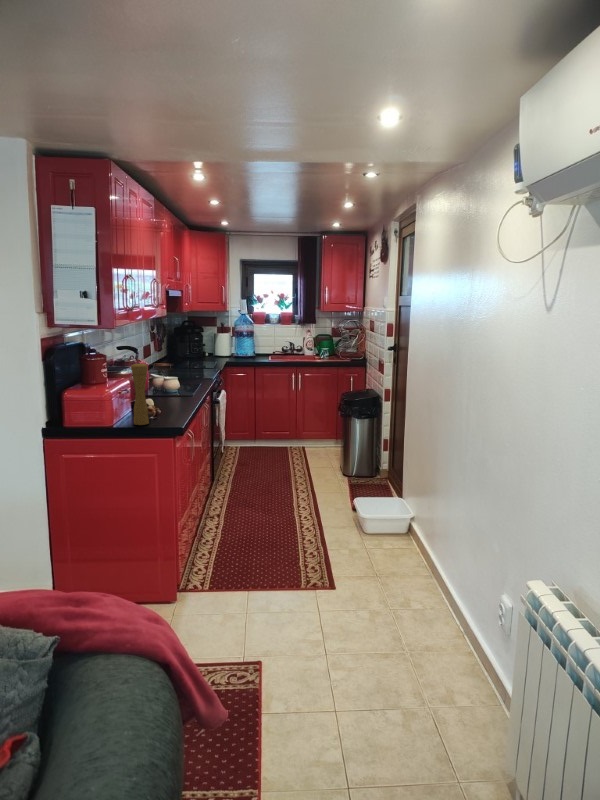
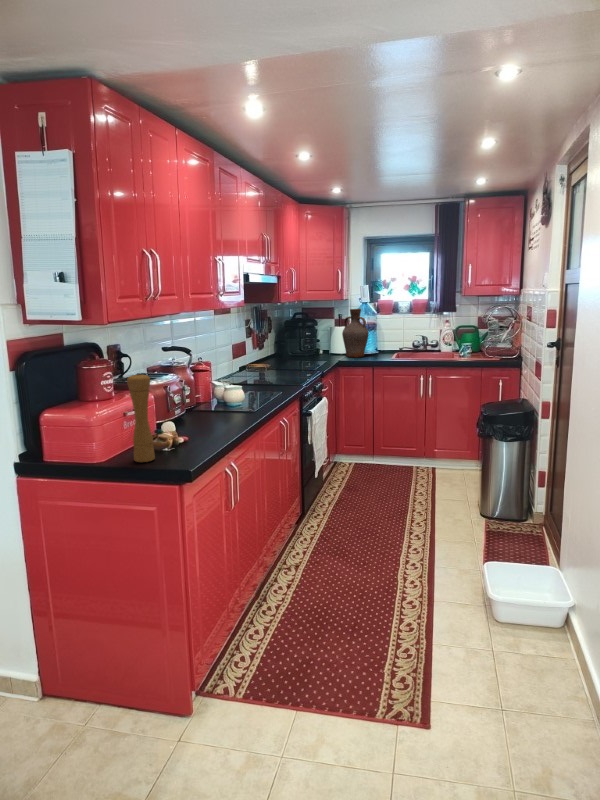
vase: none [228,319,249,359] -> present [342,309,369,358]

